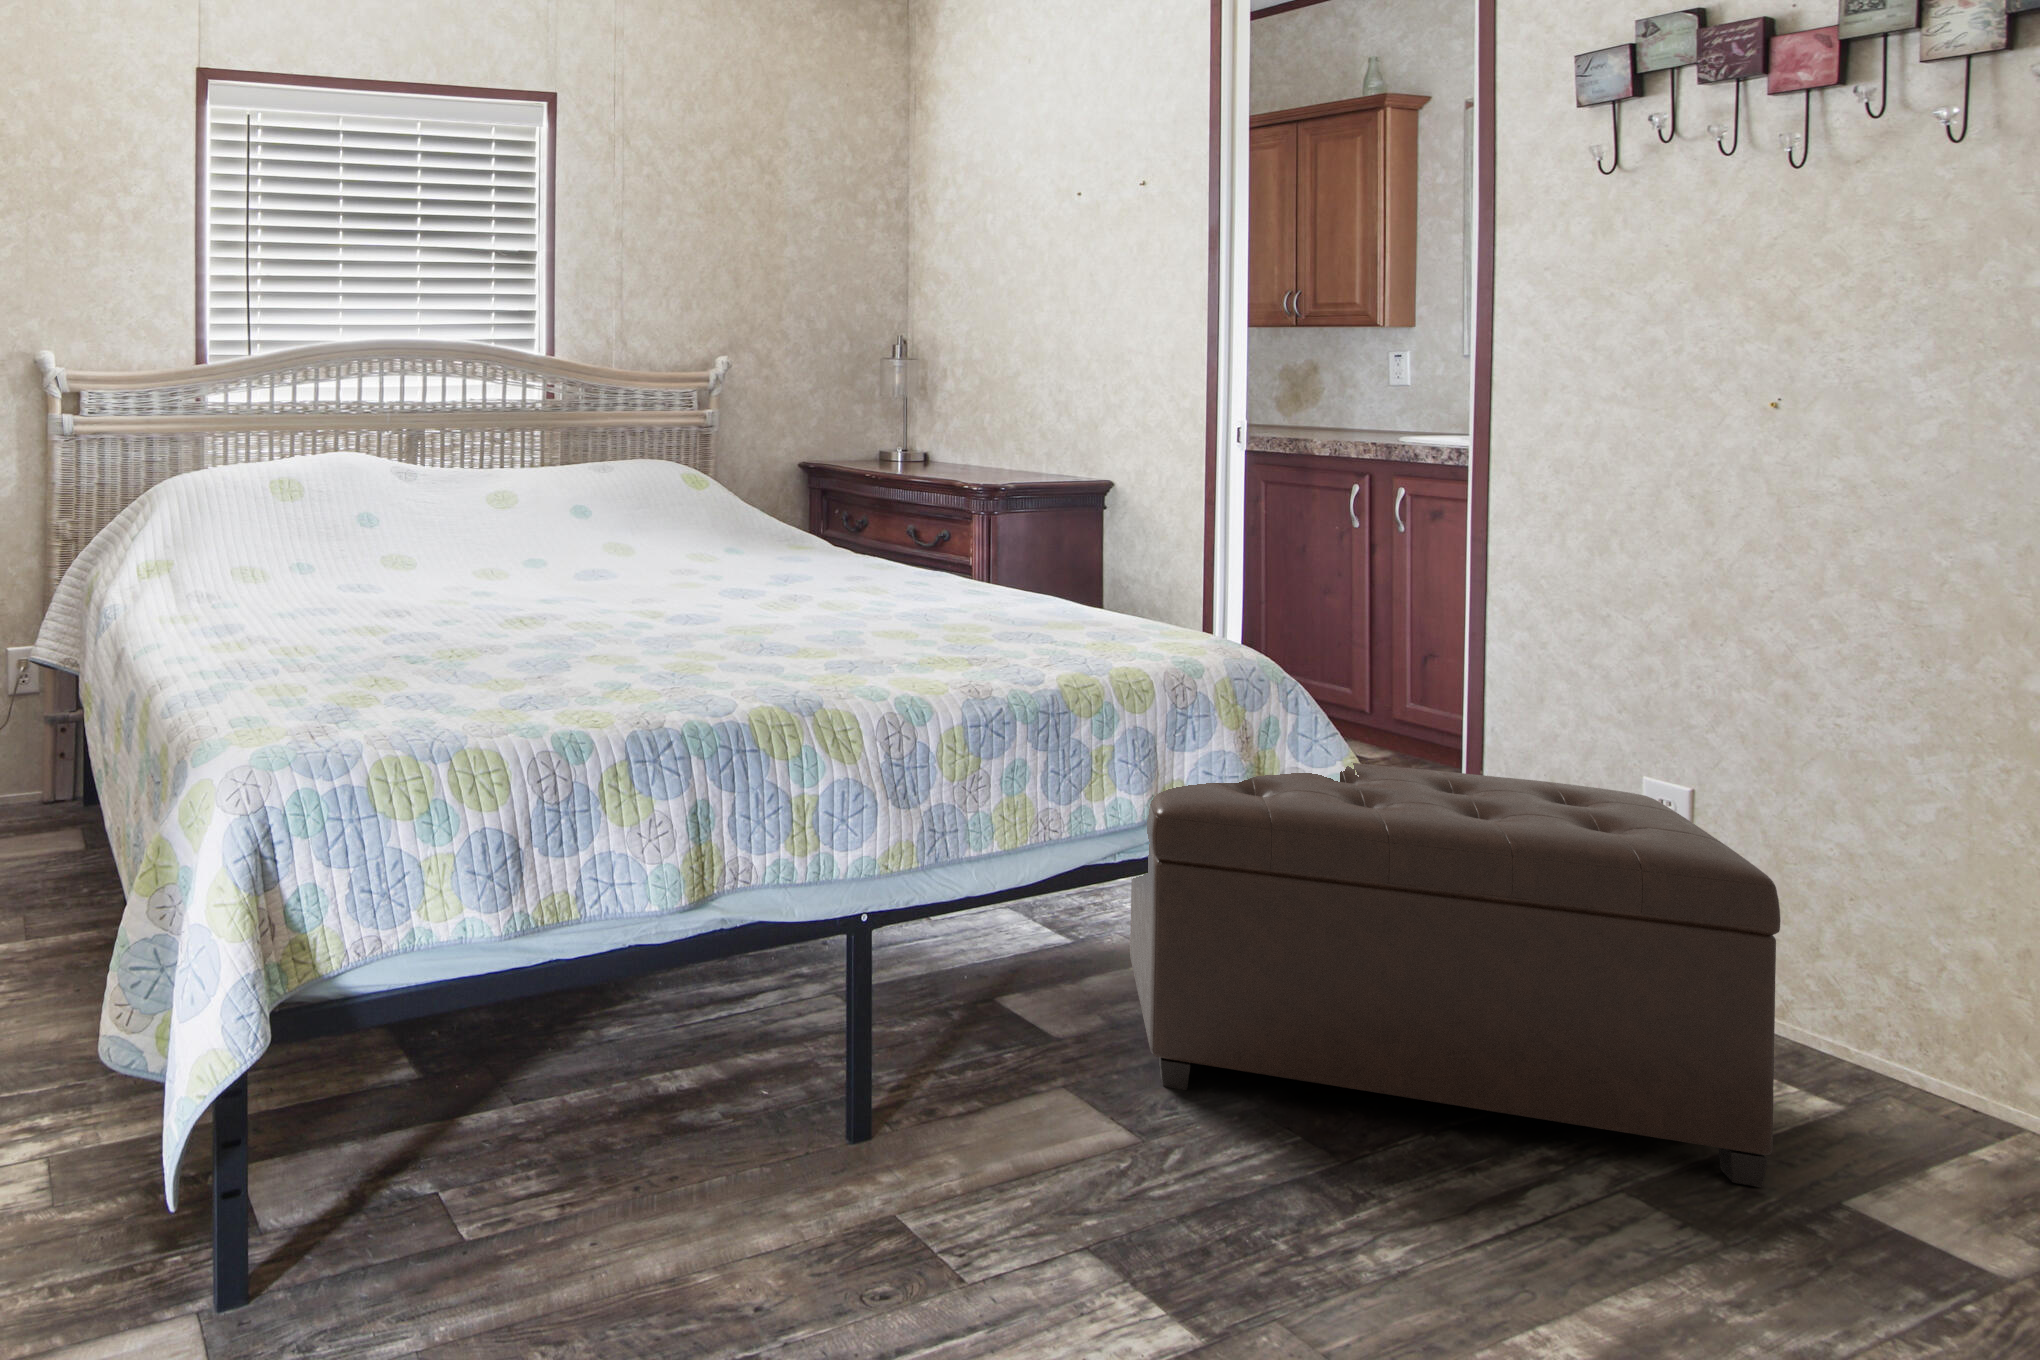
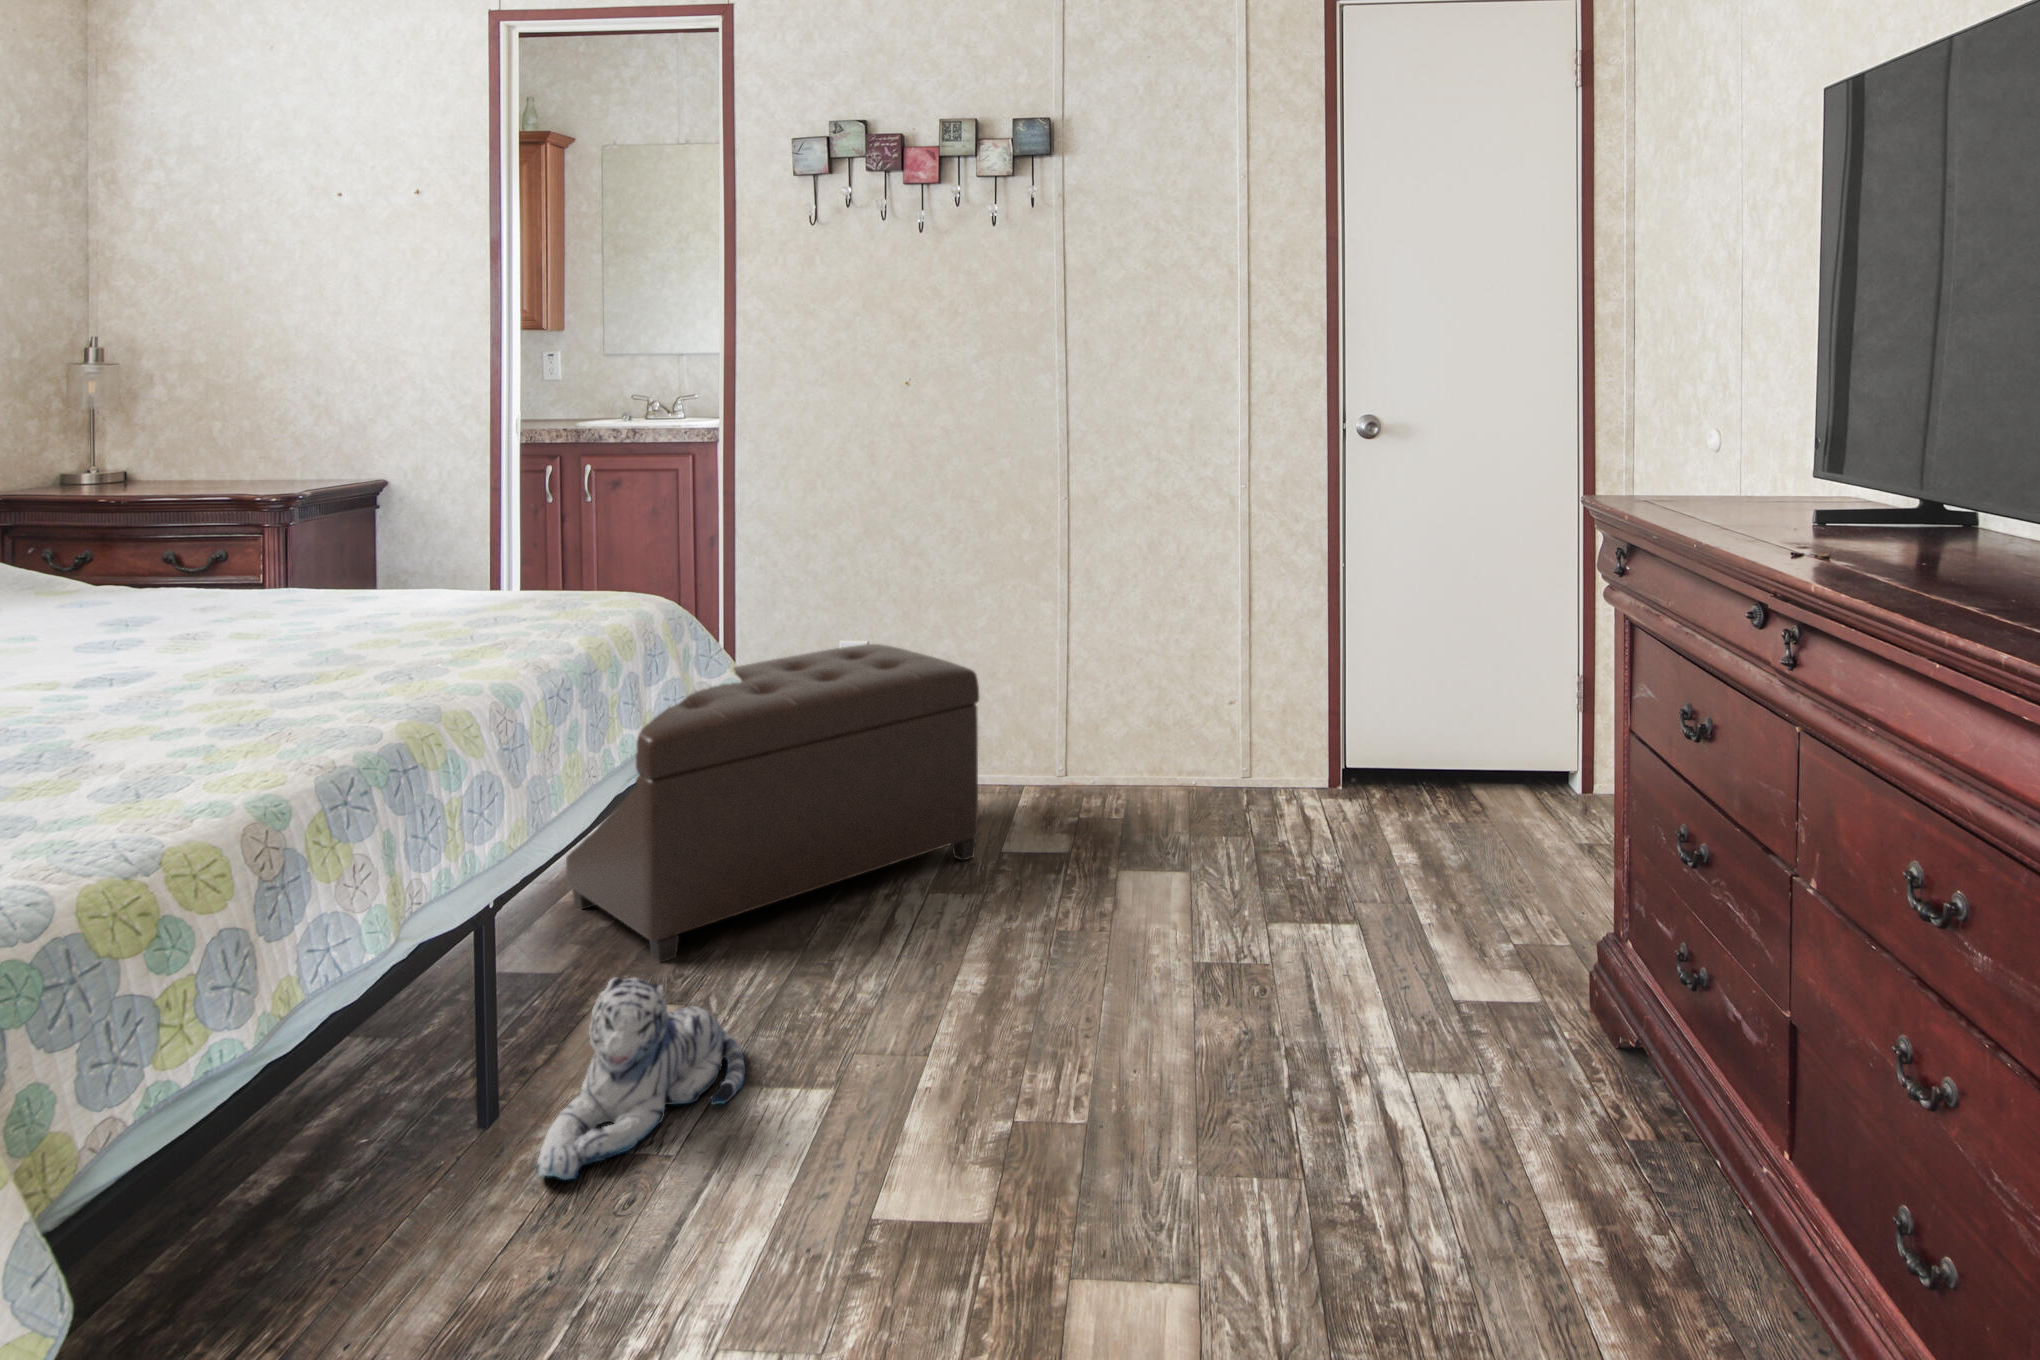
plush toy: none [832,1046,1142,1267] -> present [536,977,745,1180]

